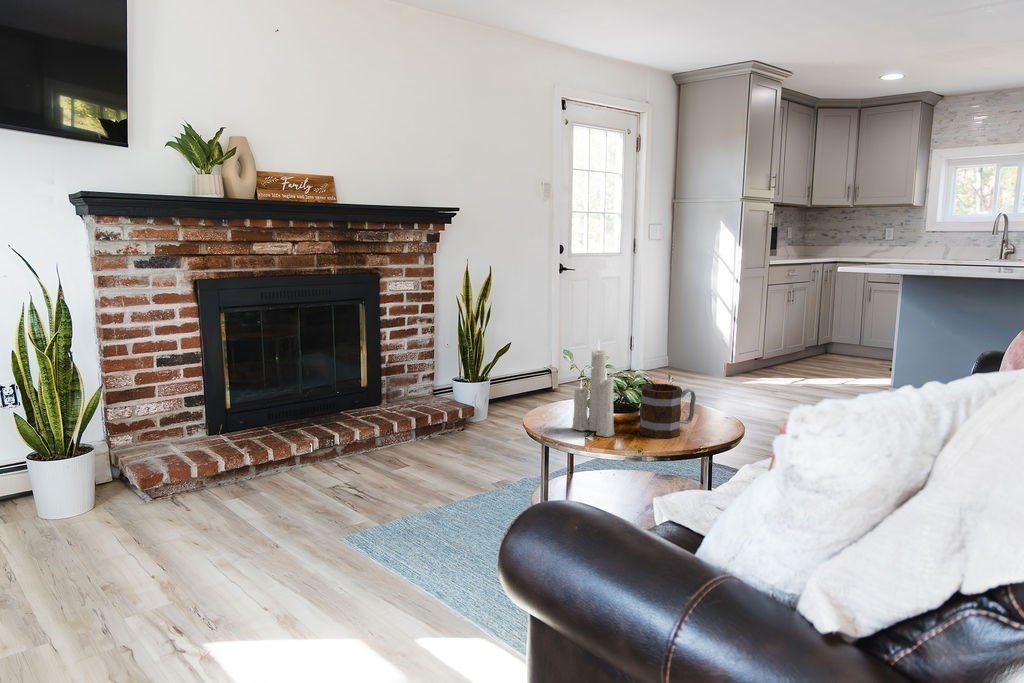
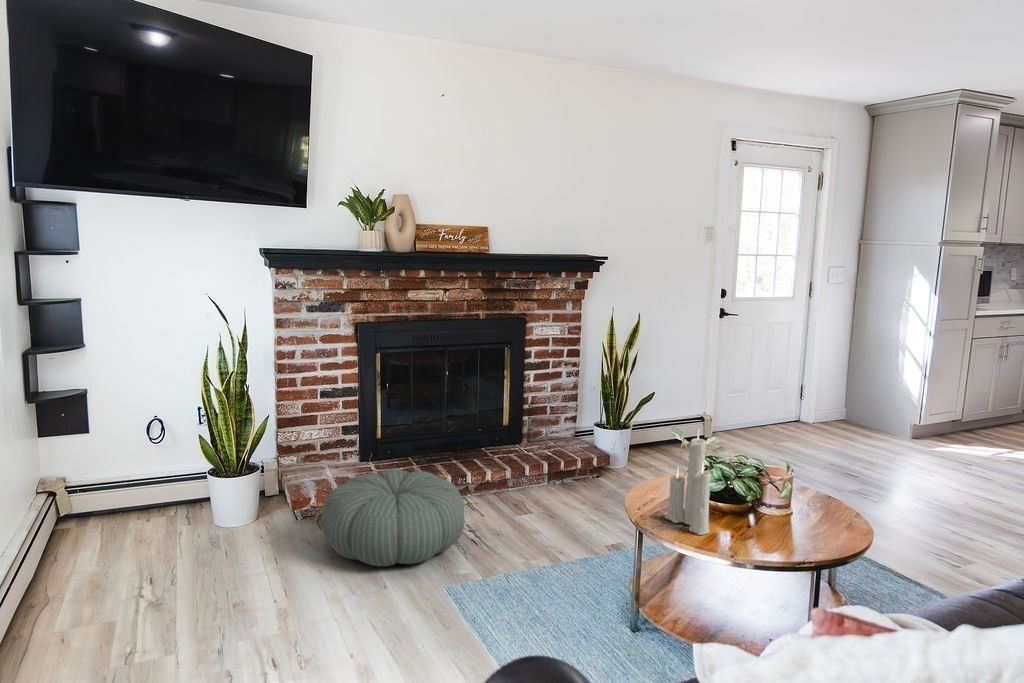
mug: present [639,383,696,438] -> none [740,480,809,547]
pouf: none [186,432,349,529] -> present [322,469,464,566]

